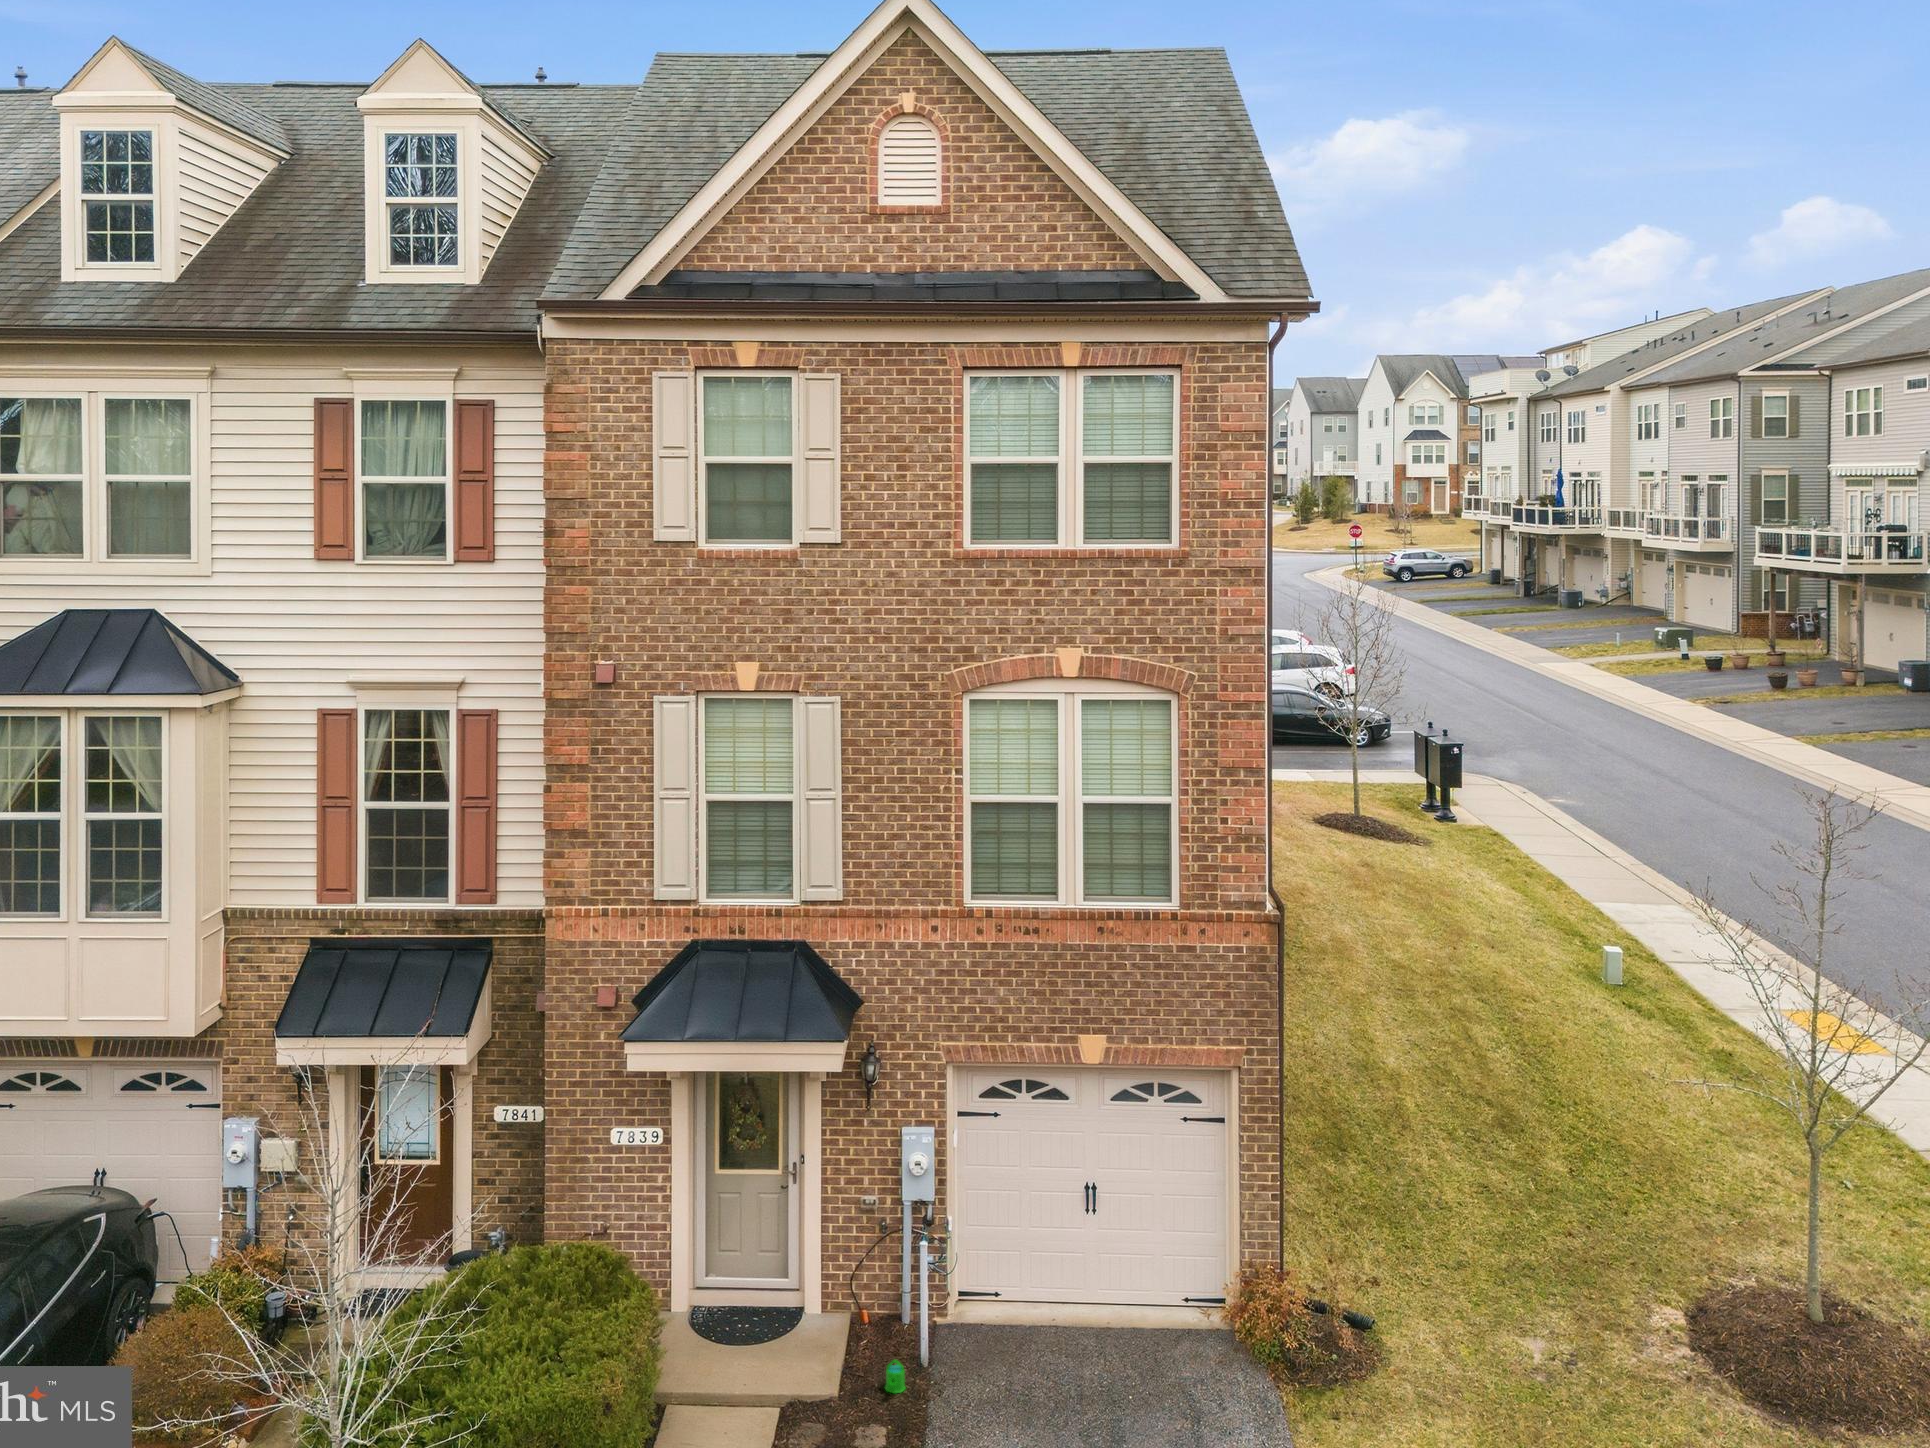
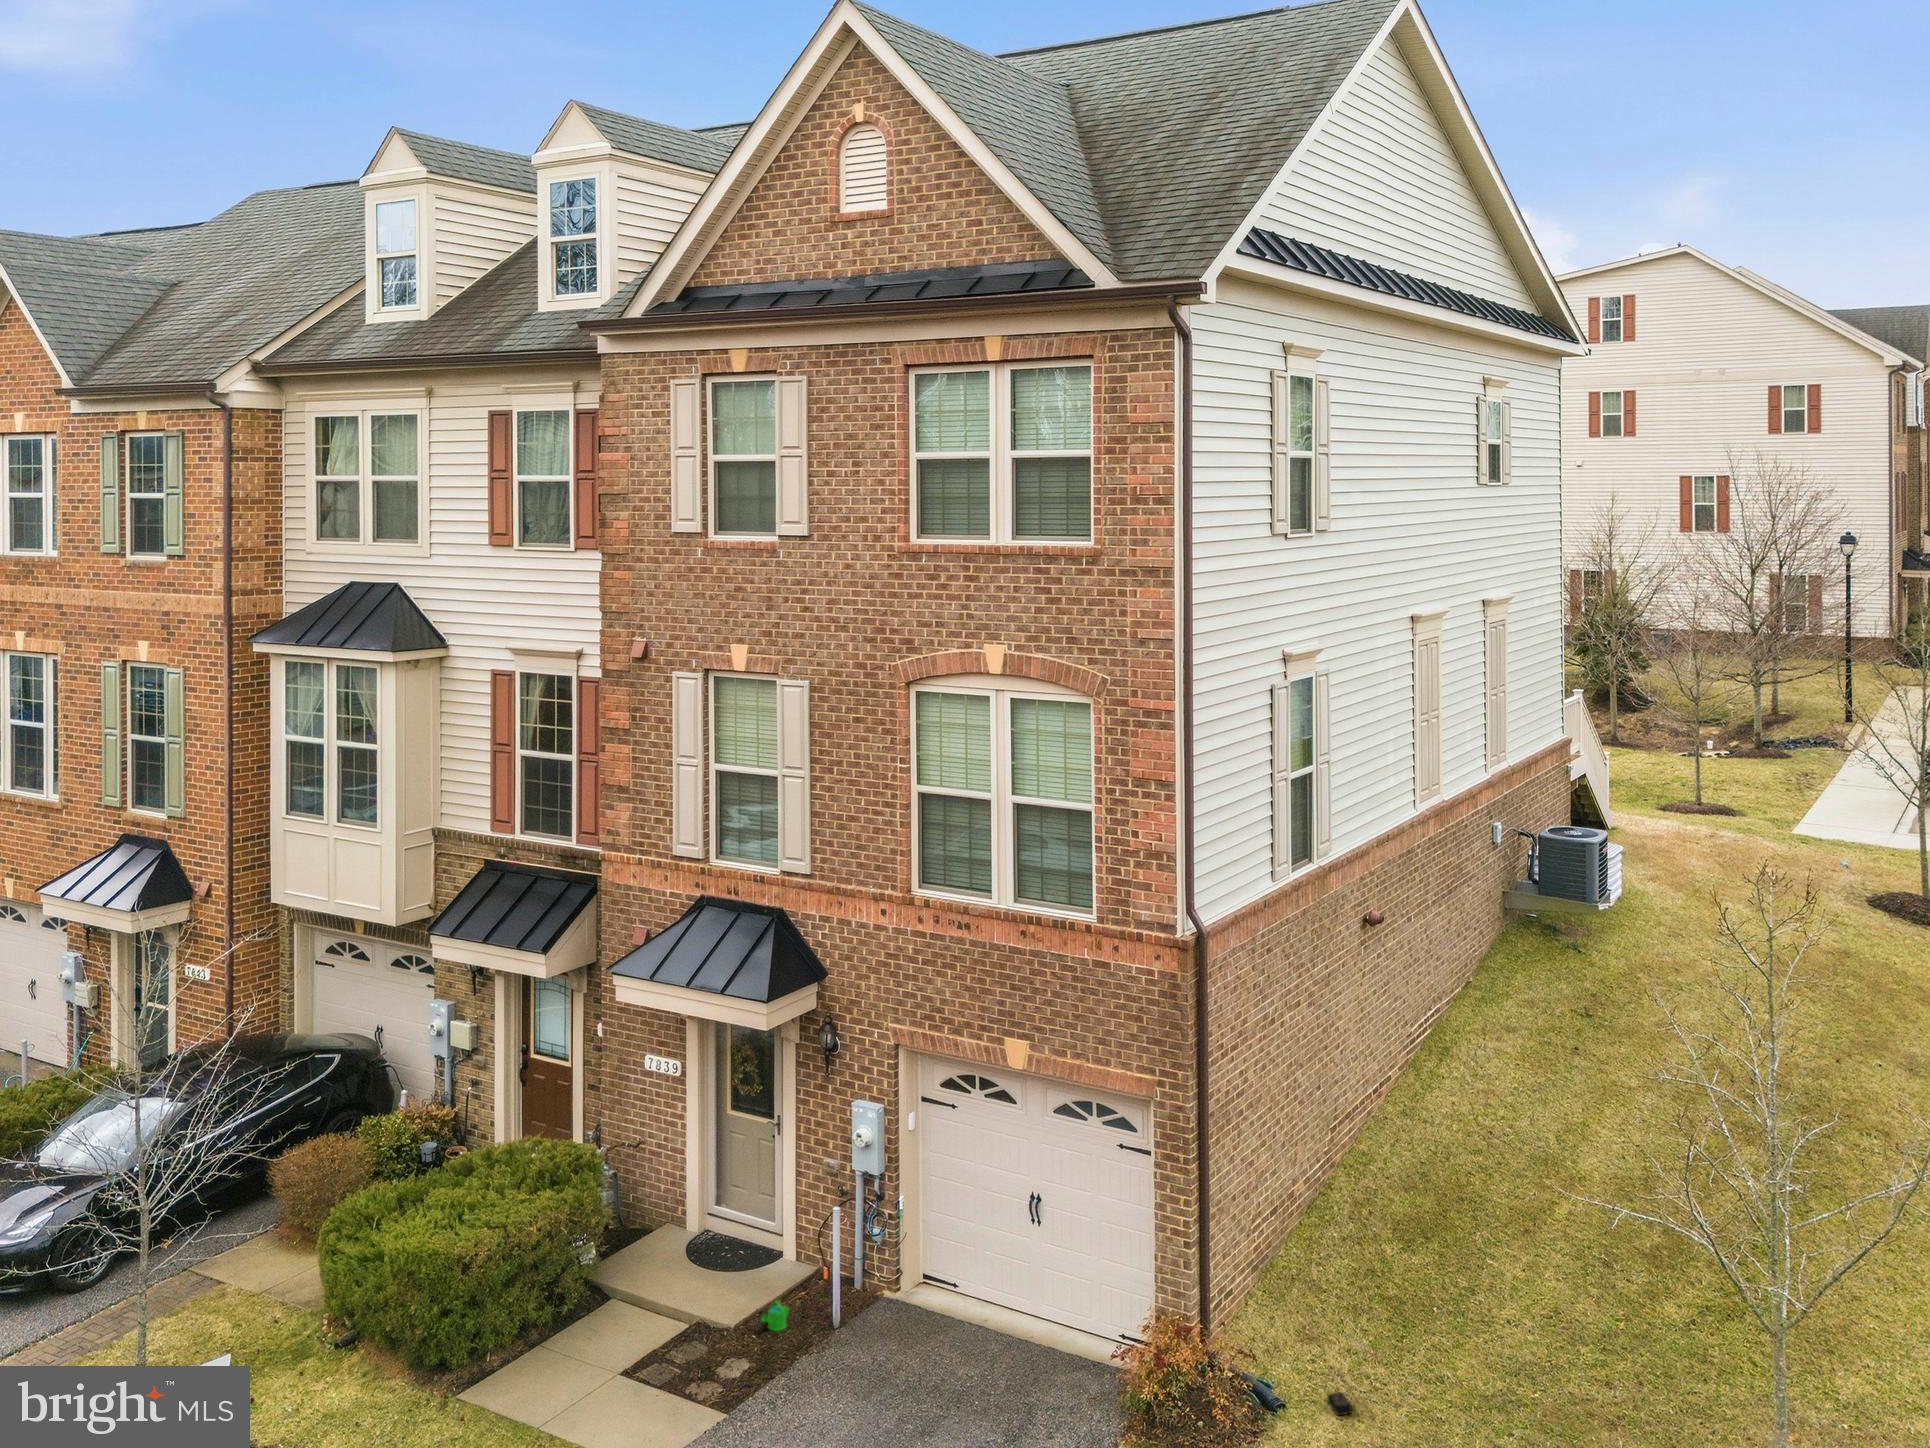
decorative plant: none [1430,1285,1470,1328] -> present [1322,1367,1355,1415]

